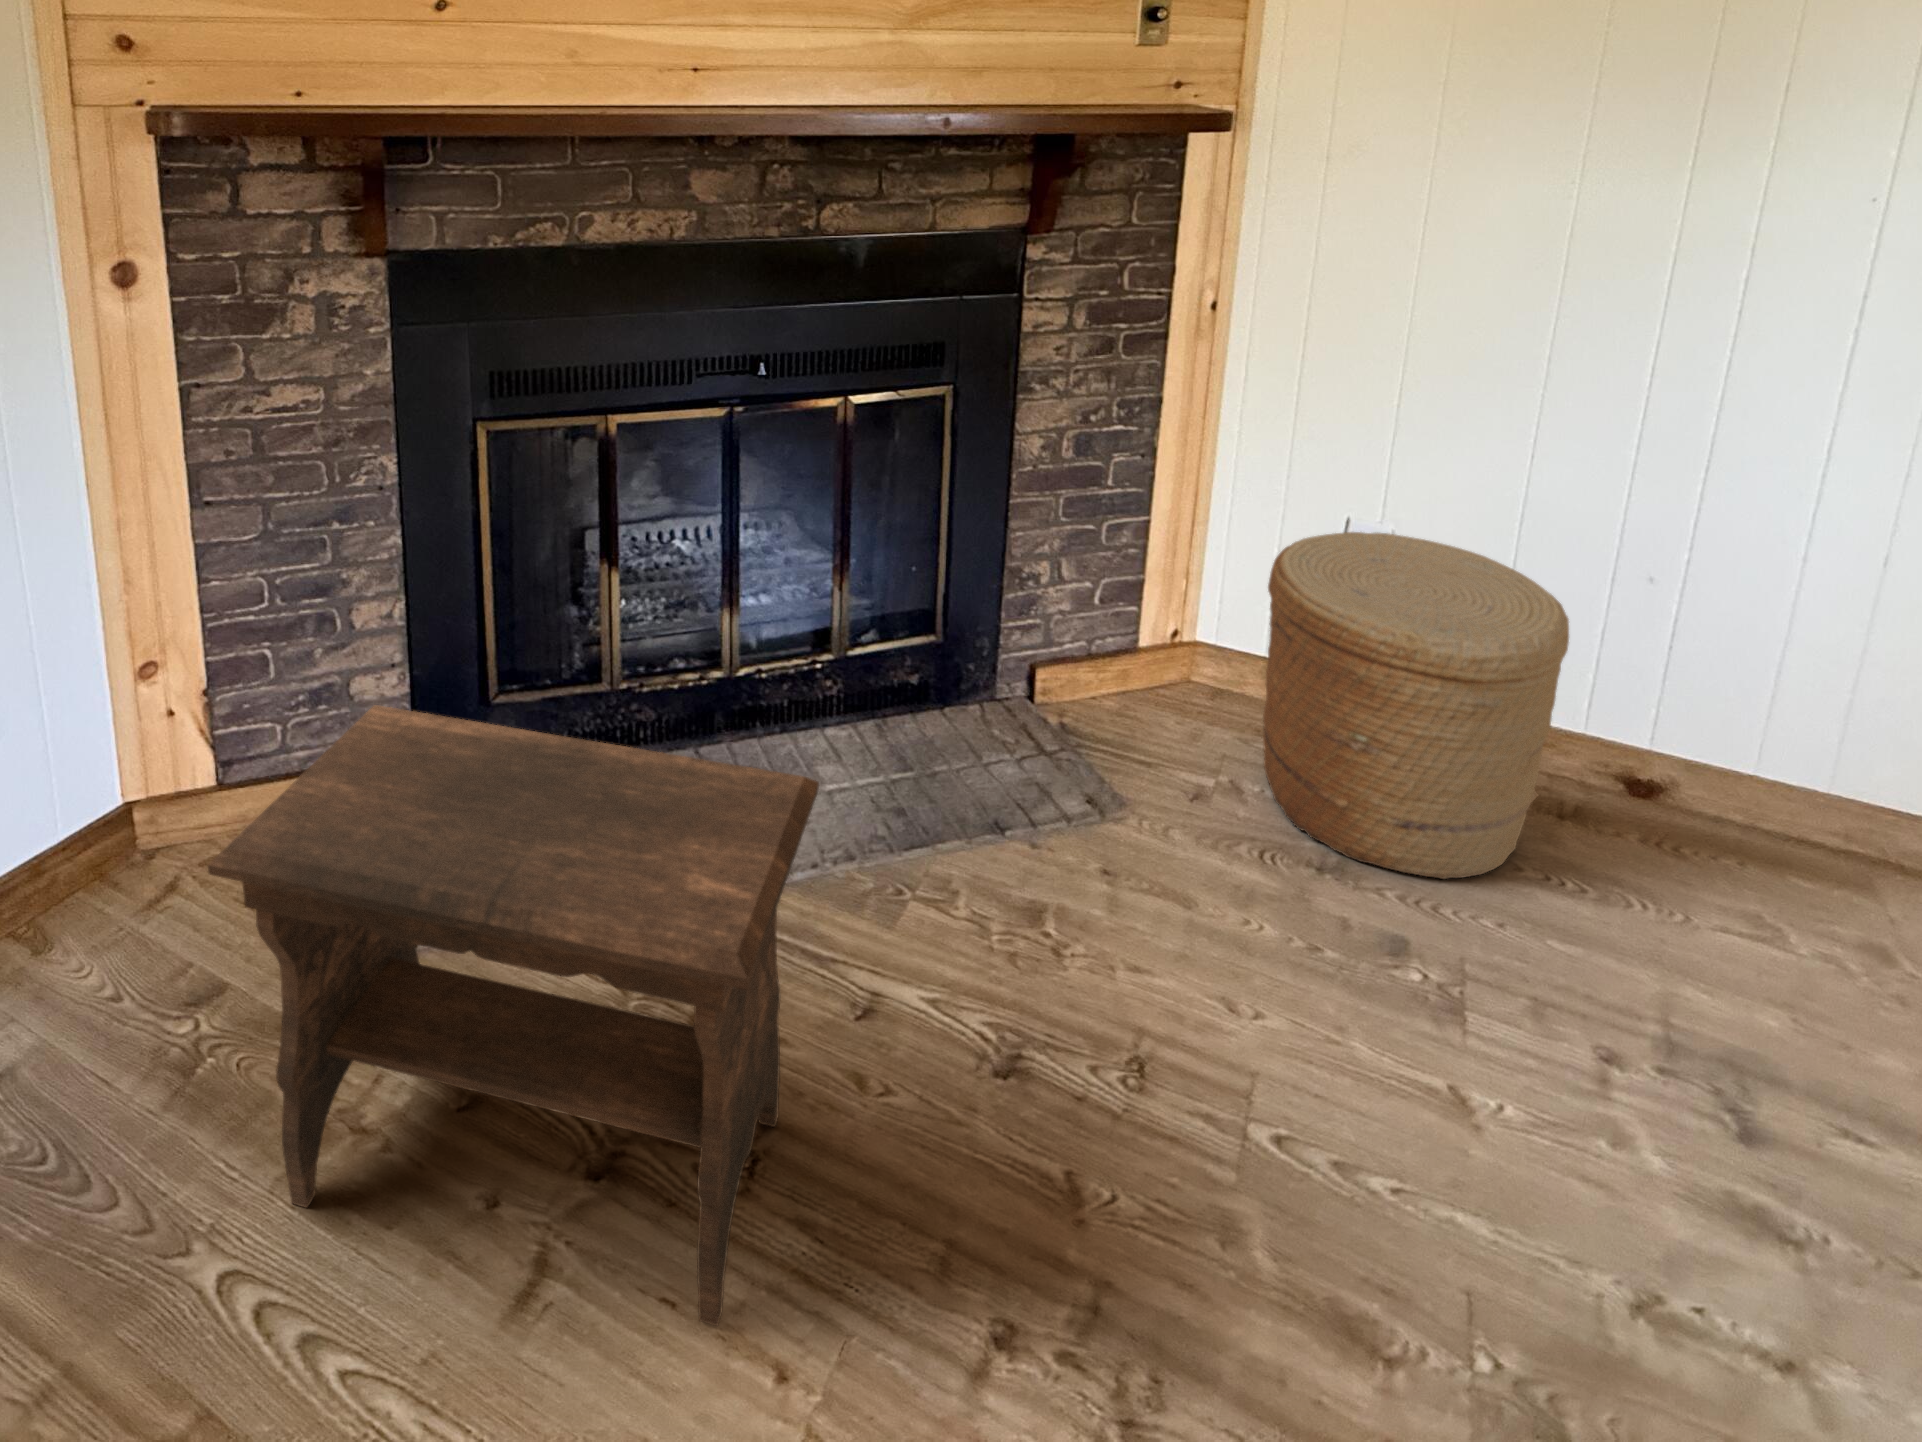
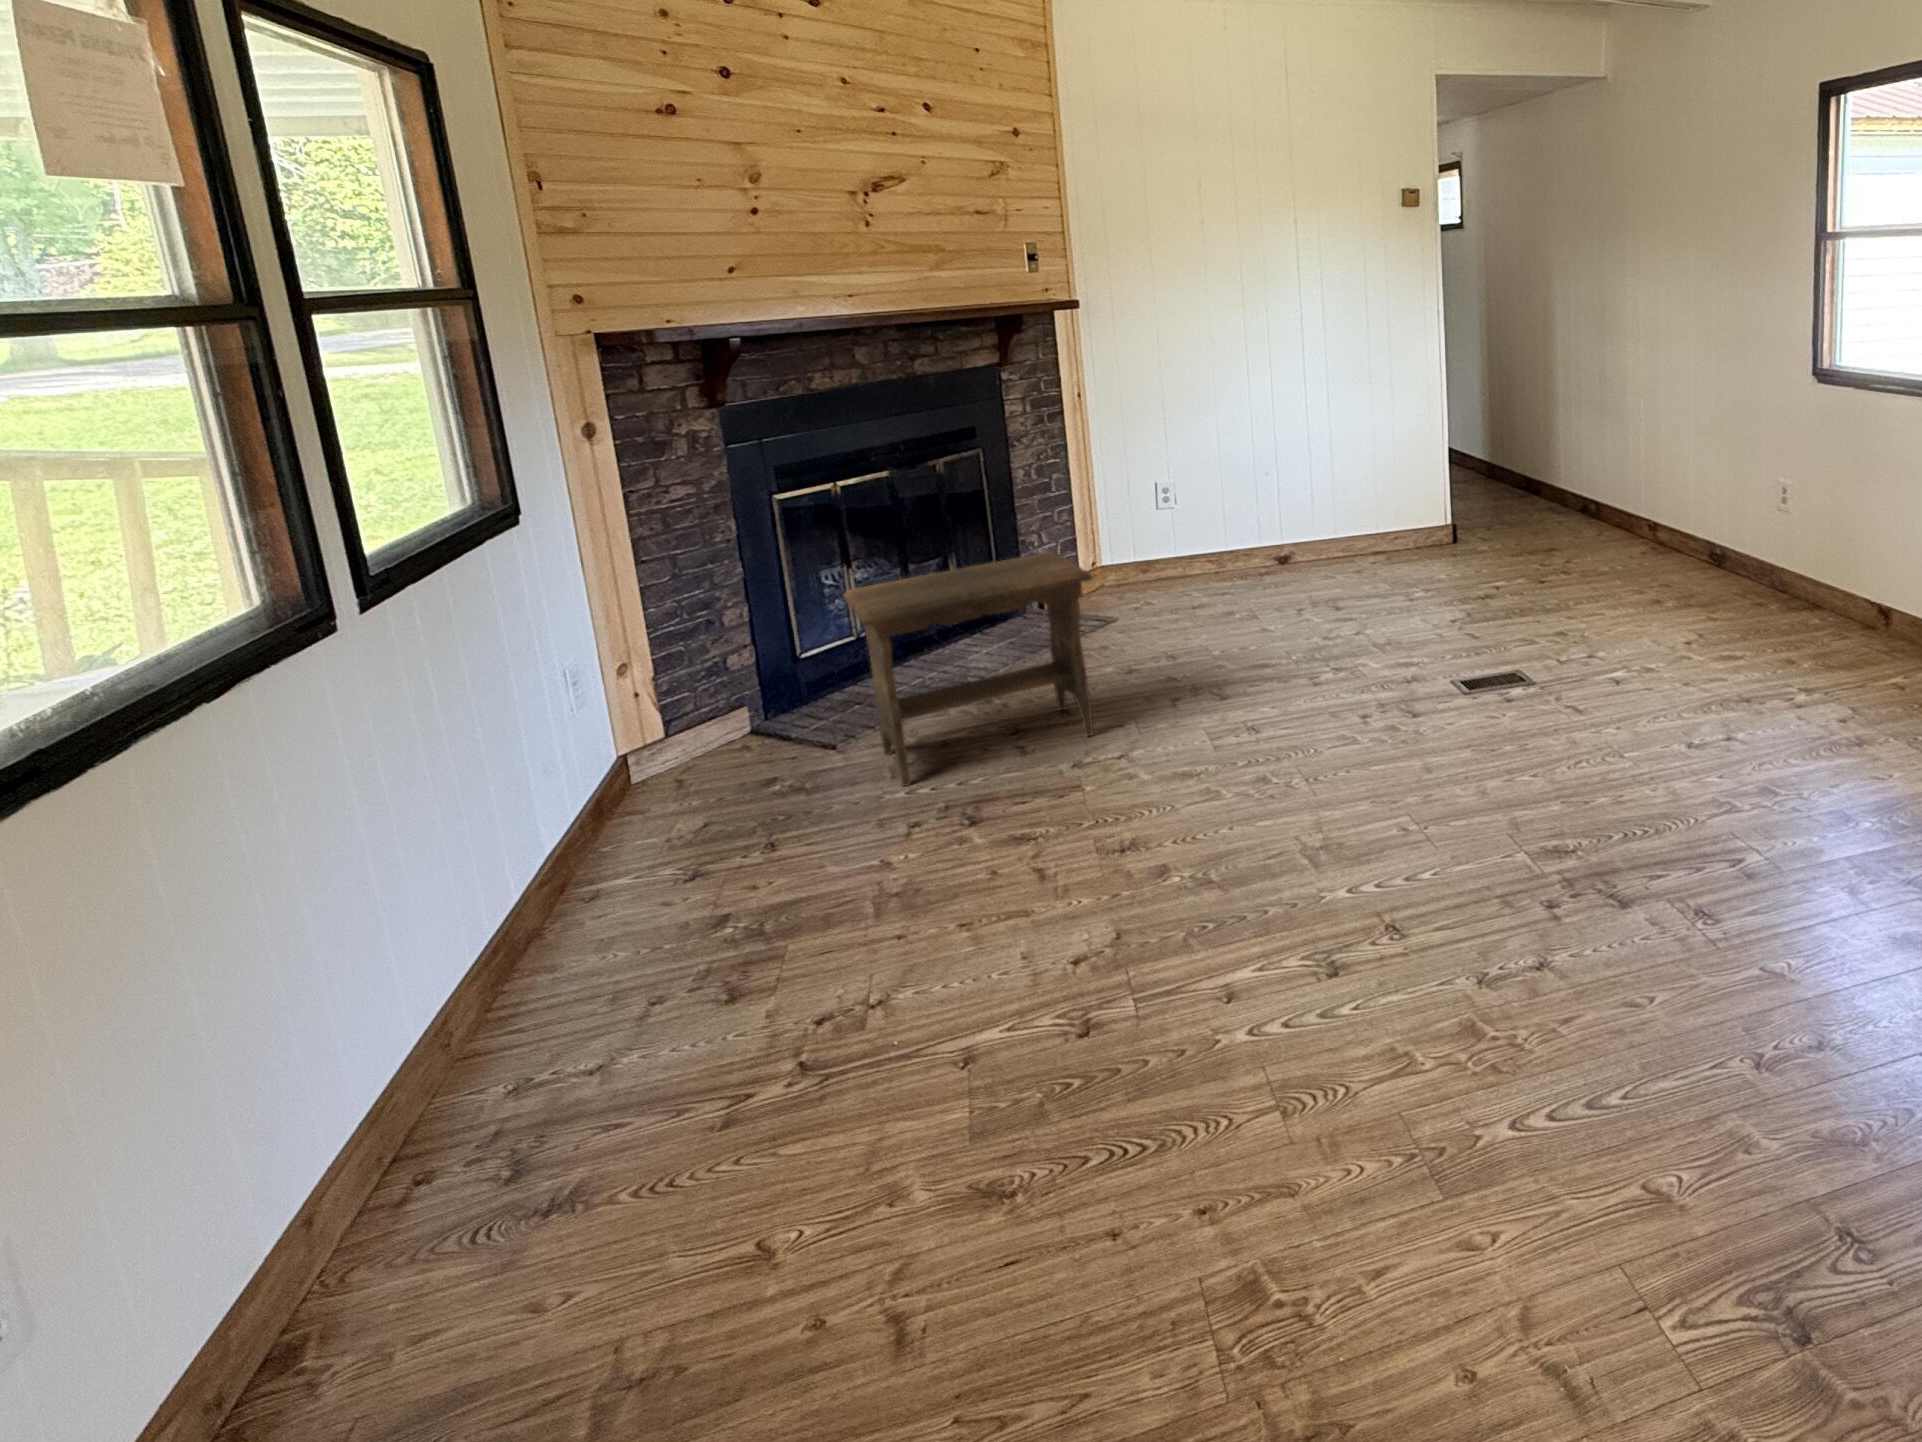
woven basket: present [1263,532,1569,879] -> none [1140,475,1257,603]

